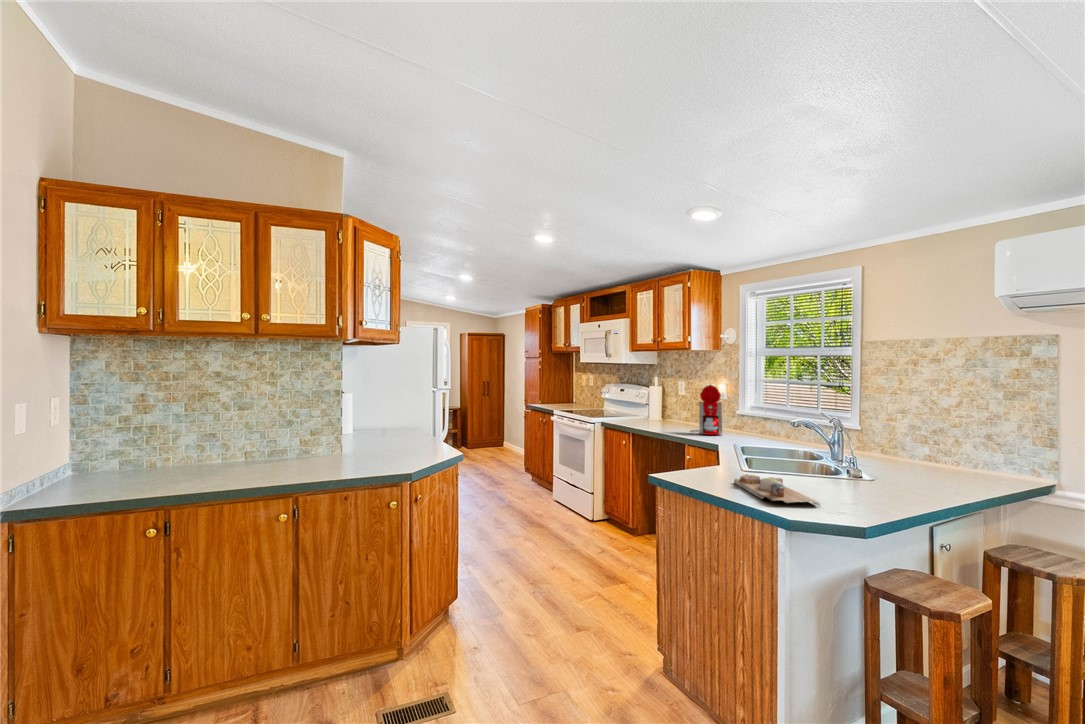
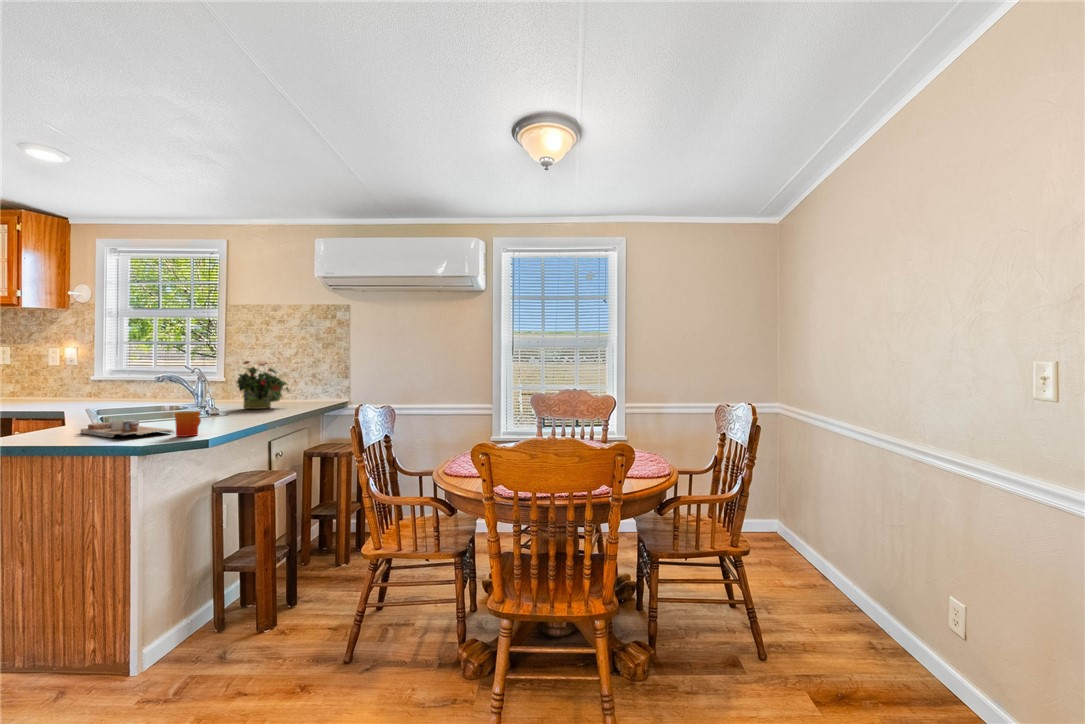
coffee maker: present [692,385,722,435] -> none [21,348,72,405]
potted plant: none [877,413,953,477] -> present [237,361,289,409]
mug: none [822,483,853,518] -> present [174,411,201,437]

